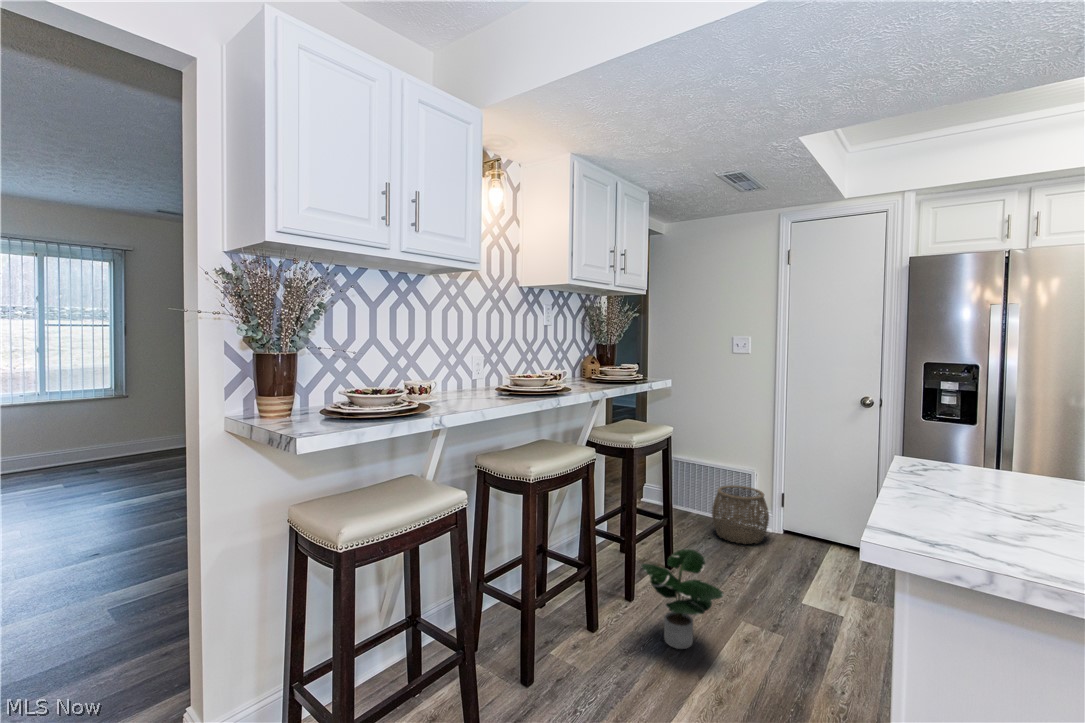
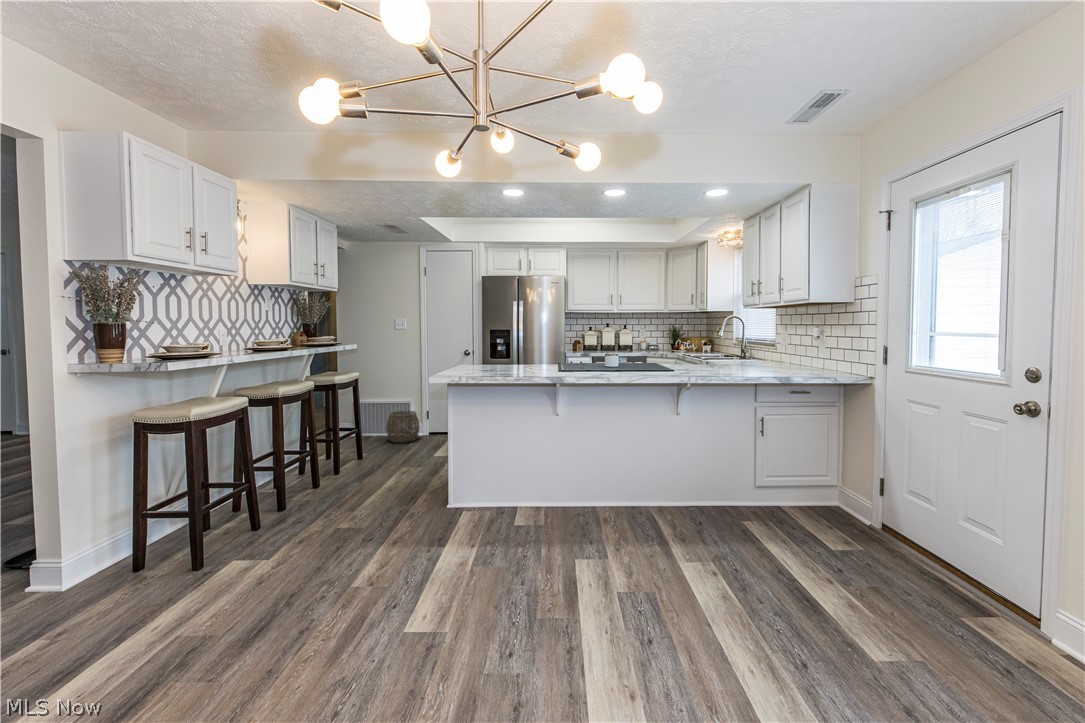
potted plant: present [641,549,723,649] -> none [345,434,390,484]

